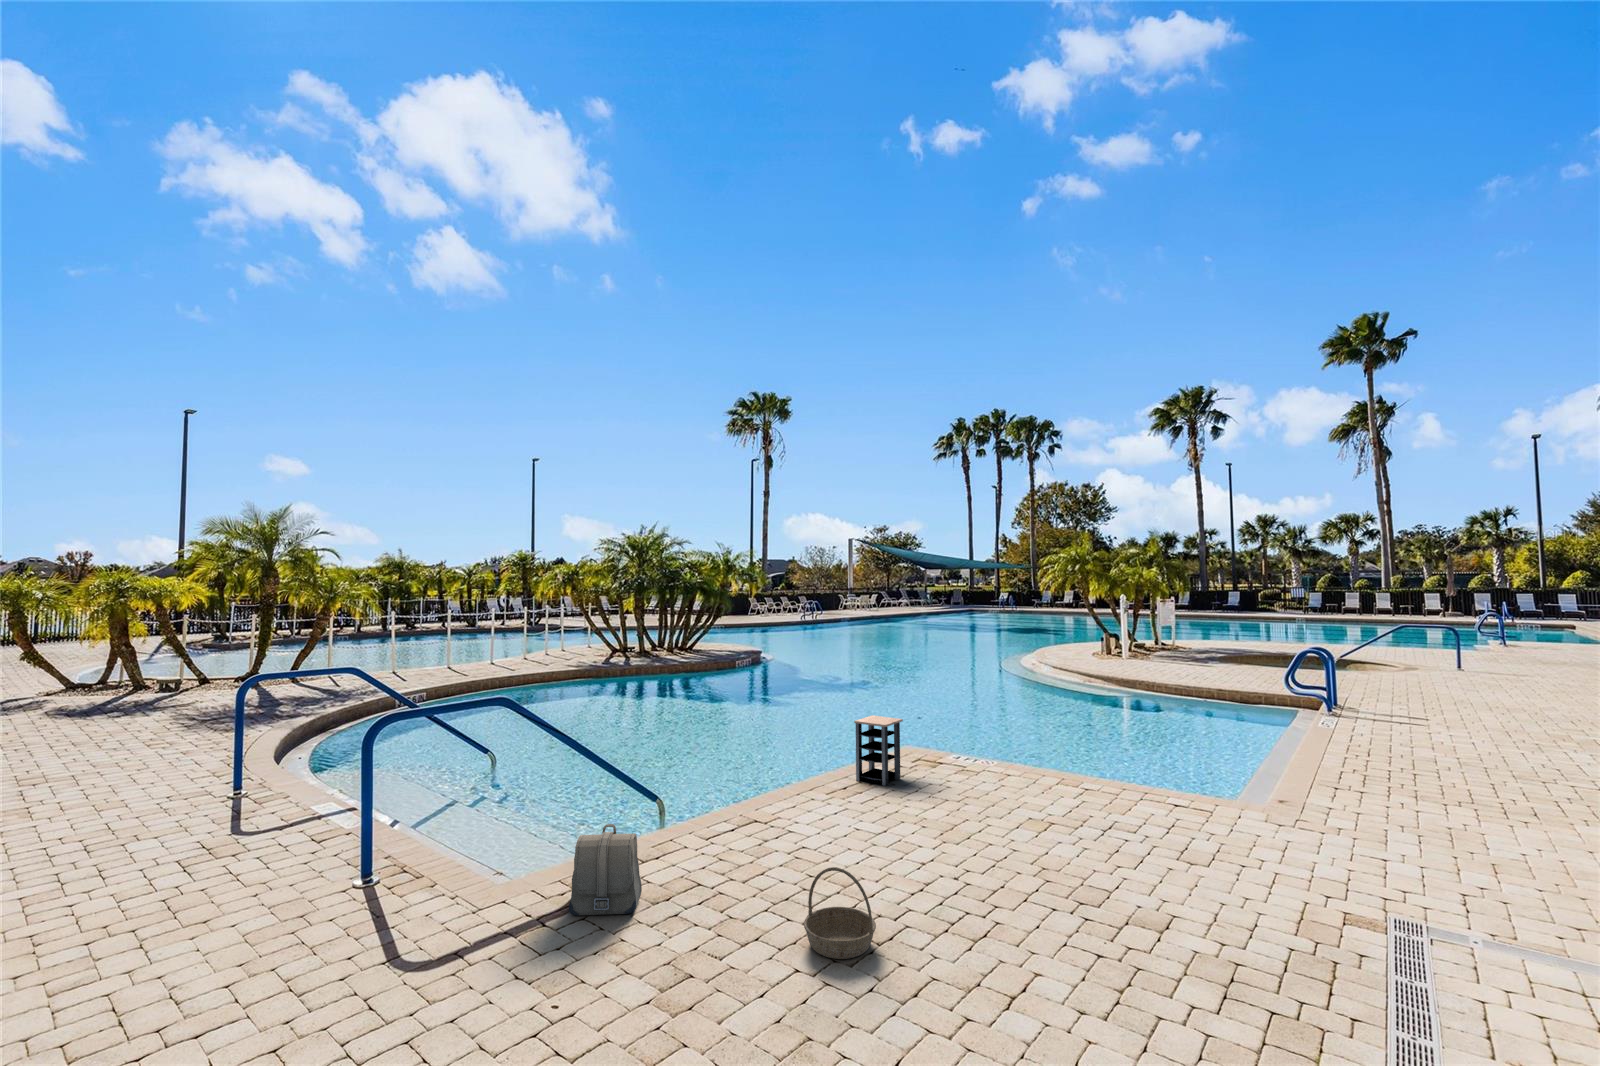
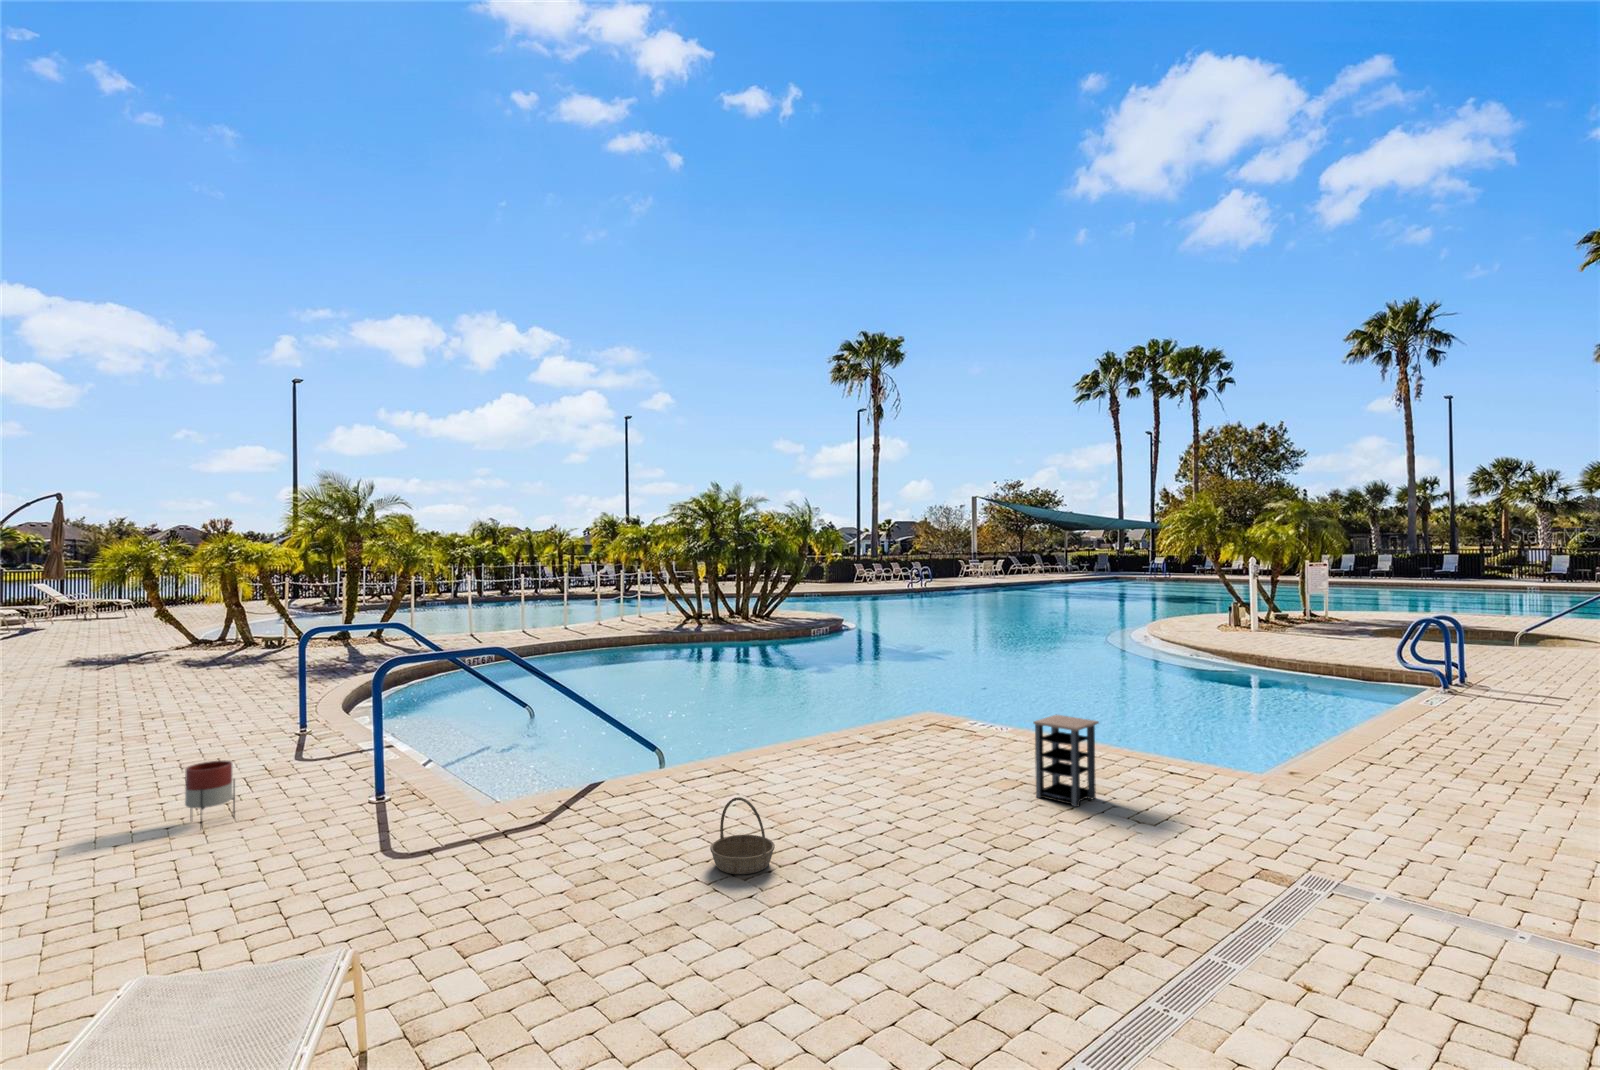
side table: present [854,715,903,786] -> present [1033,715,1099,807]
backpack: present [569,824,642,915] -> none [529,757,595,832]
planter: none [110,851,180,947] -> present [185,760,235,827]

